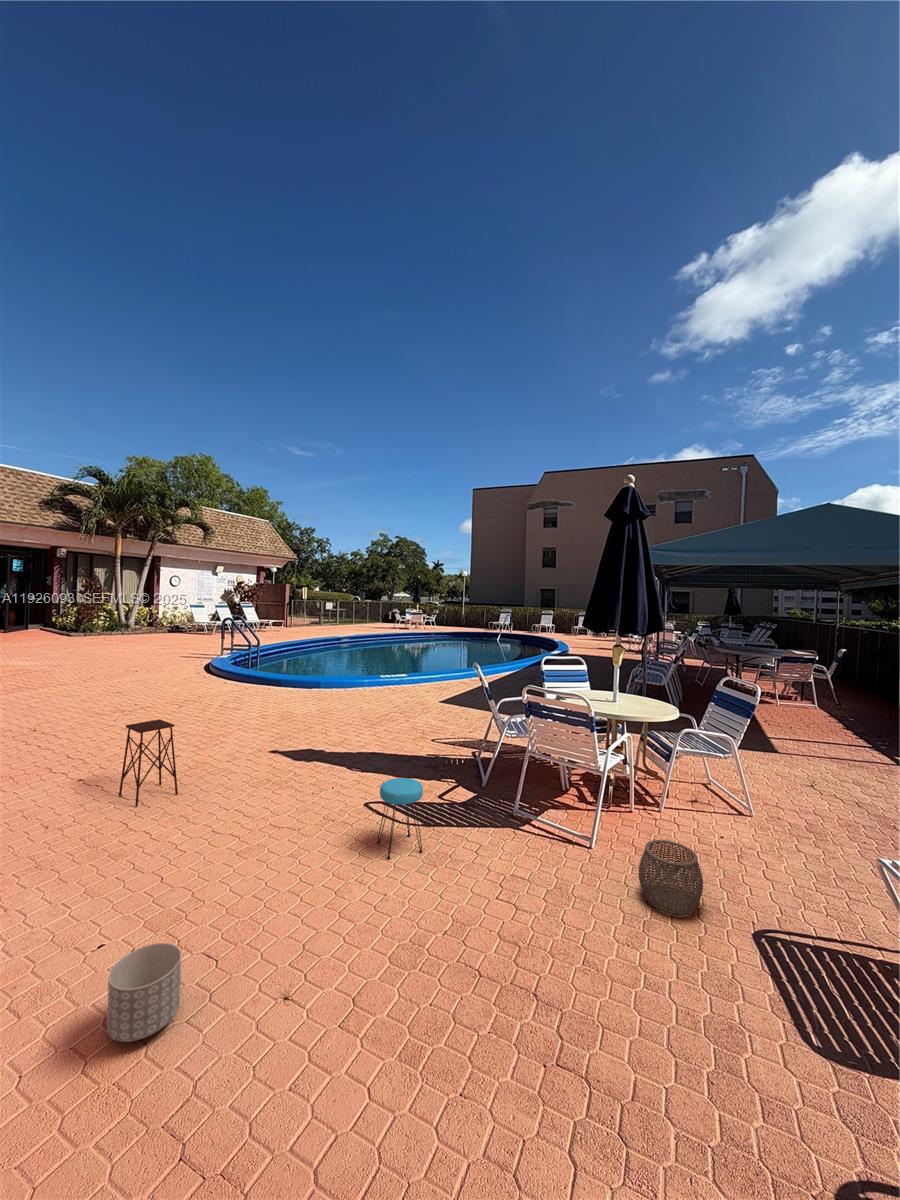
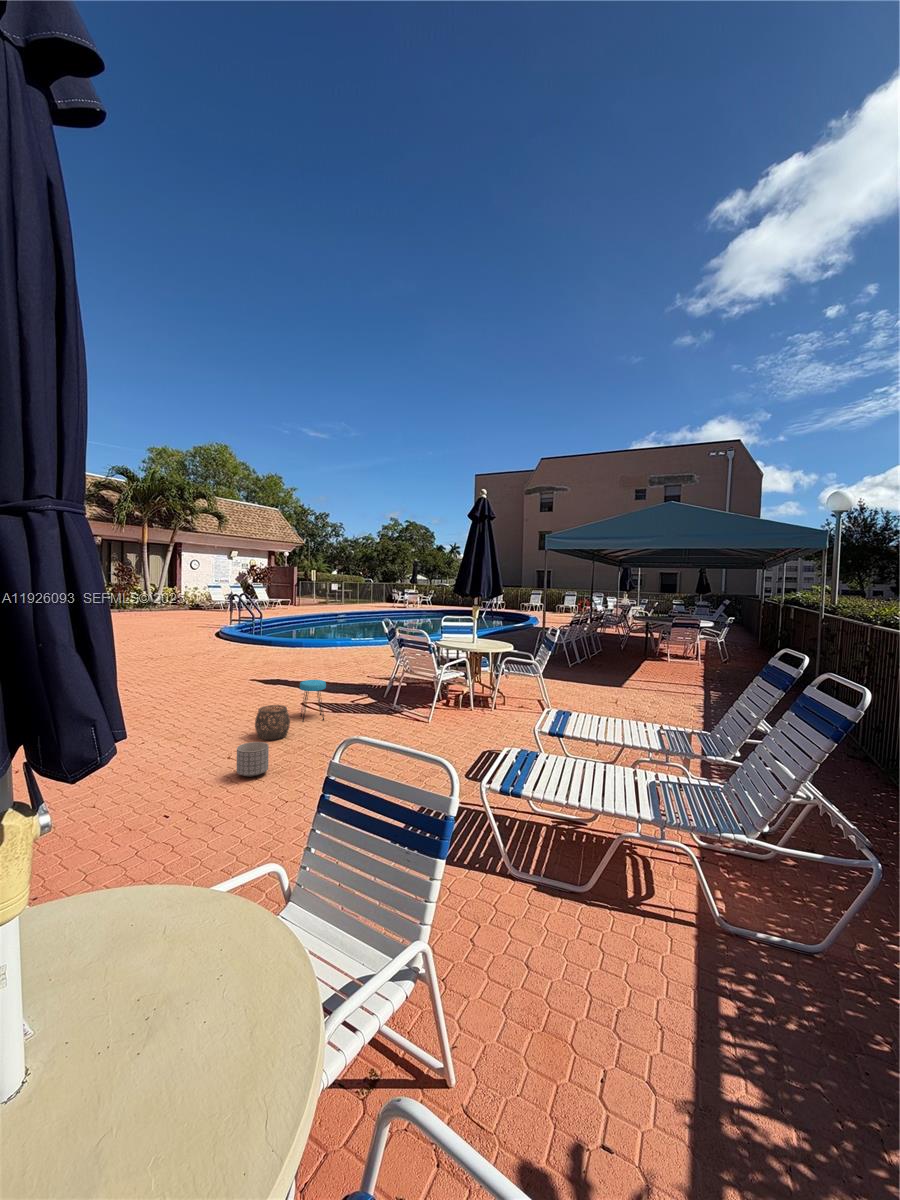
side table: present [119,719,178,807] -> none [151,651,187,701]
woven basket: present [638,840,704,916] -> present [255,705,290,740]
planter: present [107,943,181,1042] -> present [237,742,269,777]

